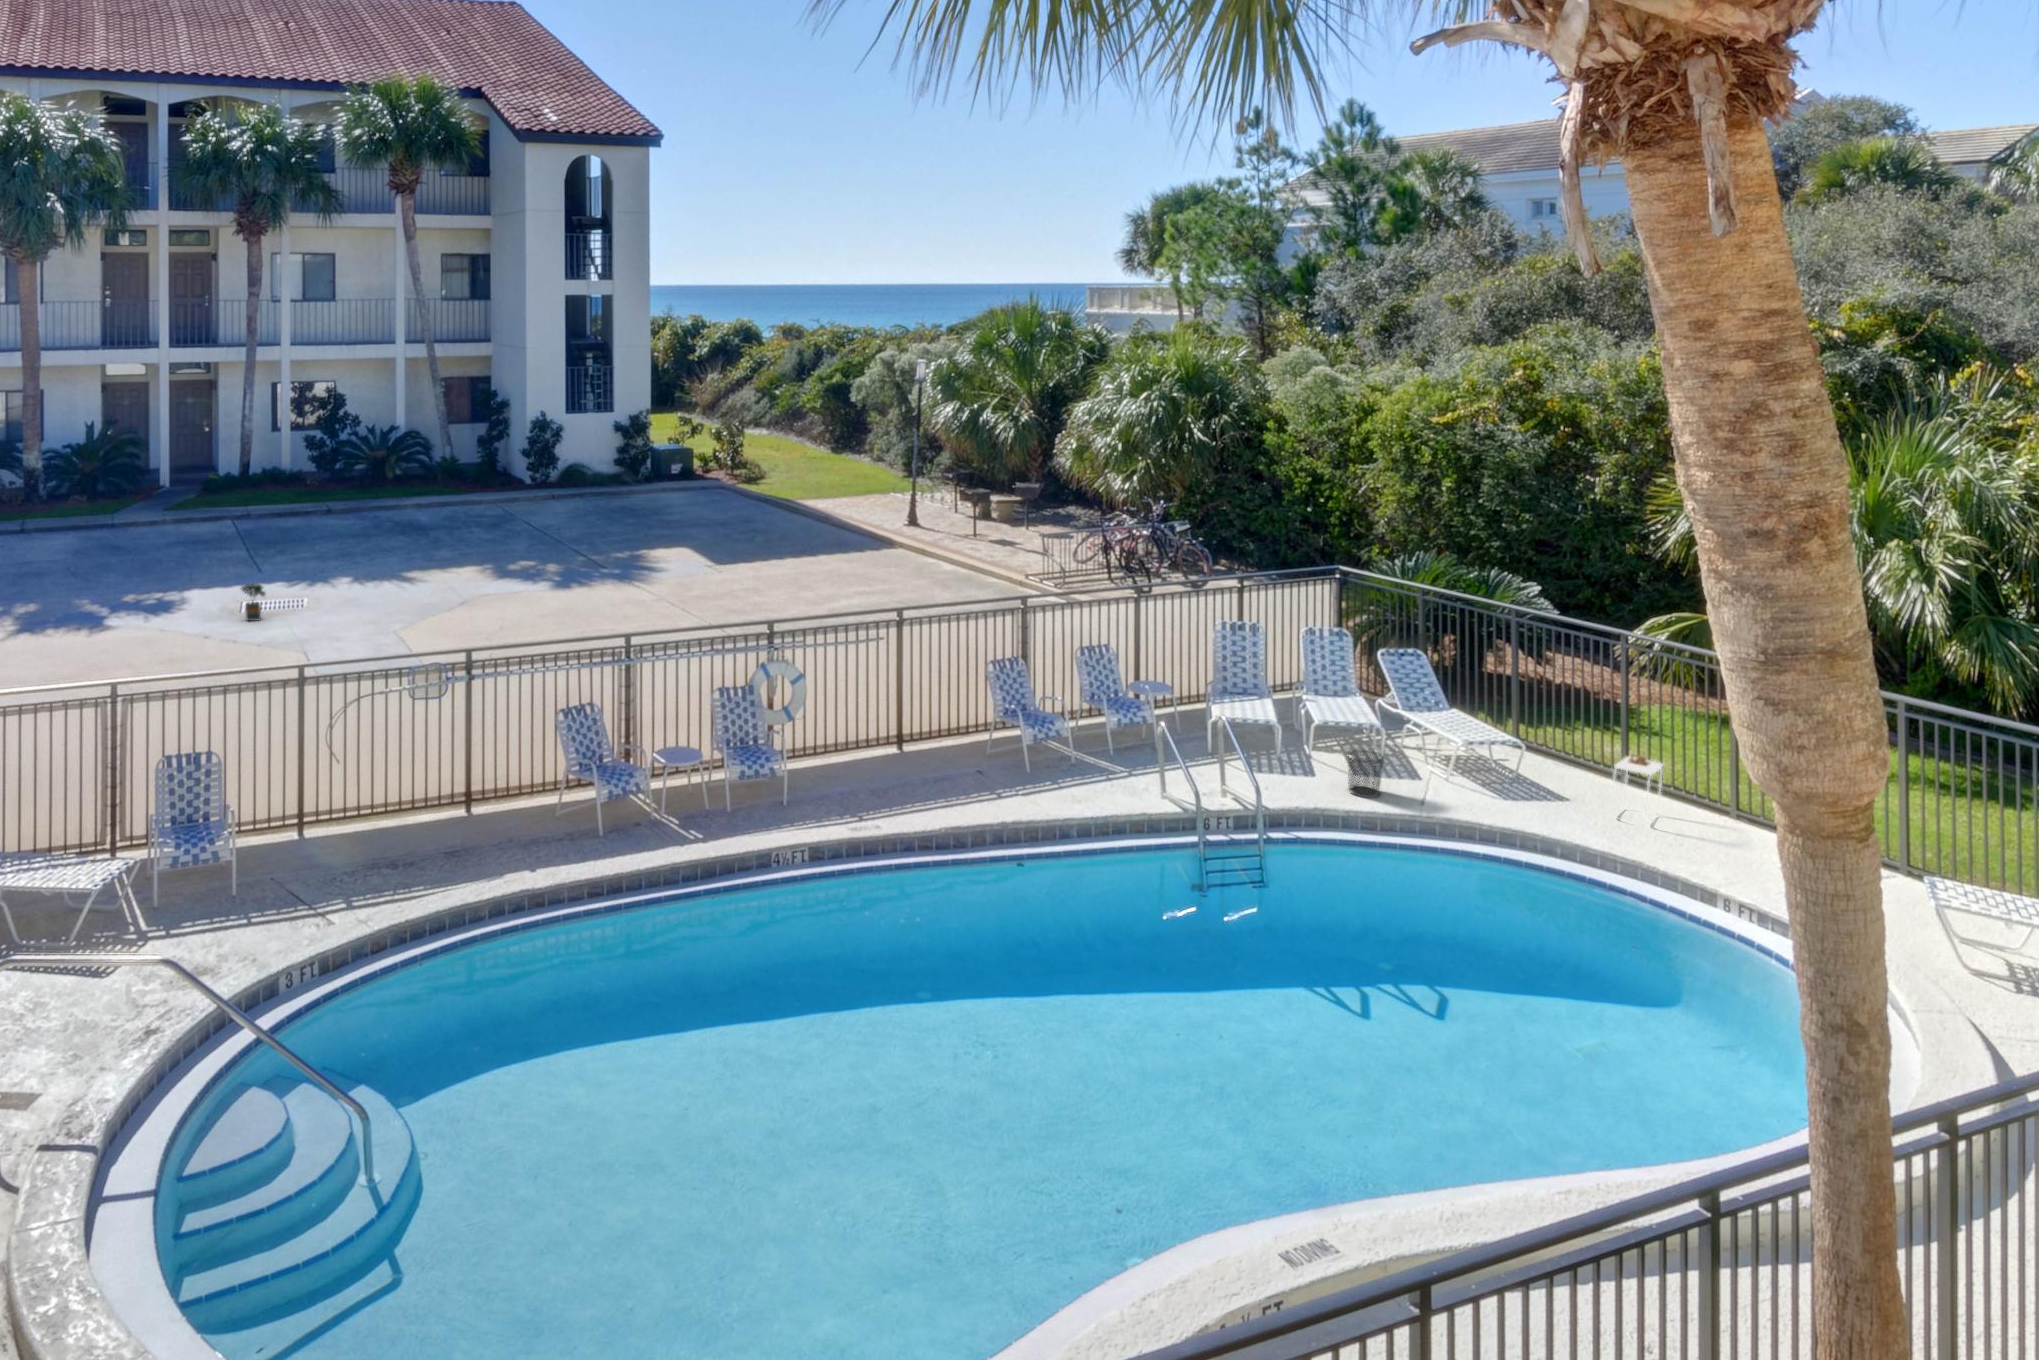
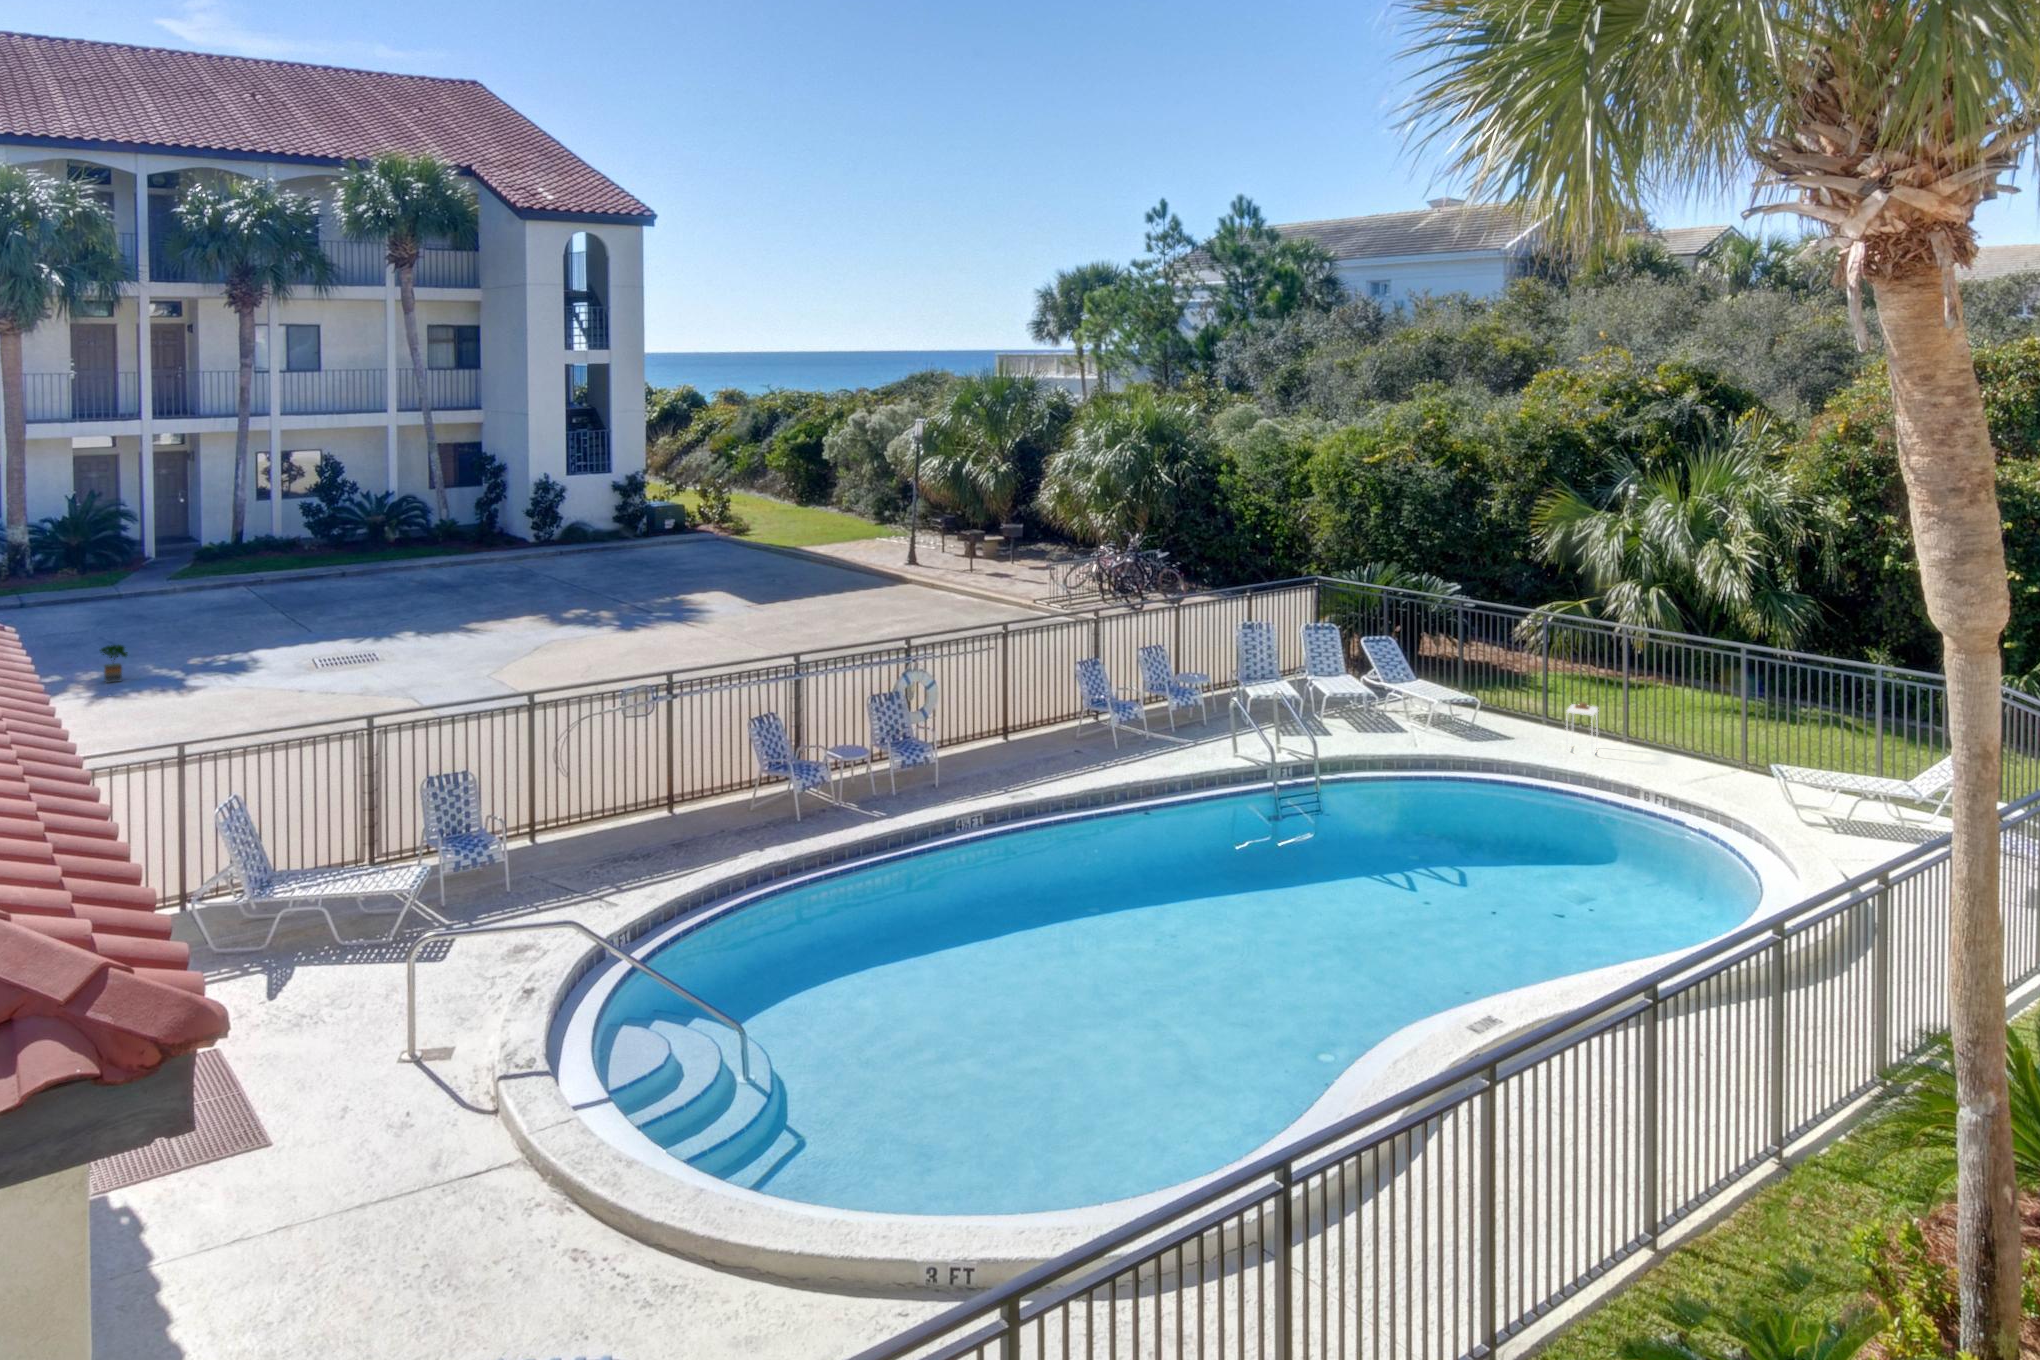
potted tree: present [241,584,265,621] -> present [100,645,128,683]
waste bin: present [1348,750,1384,797] -> none [1371,714,1401,751]

